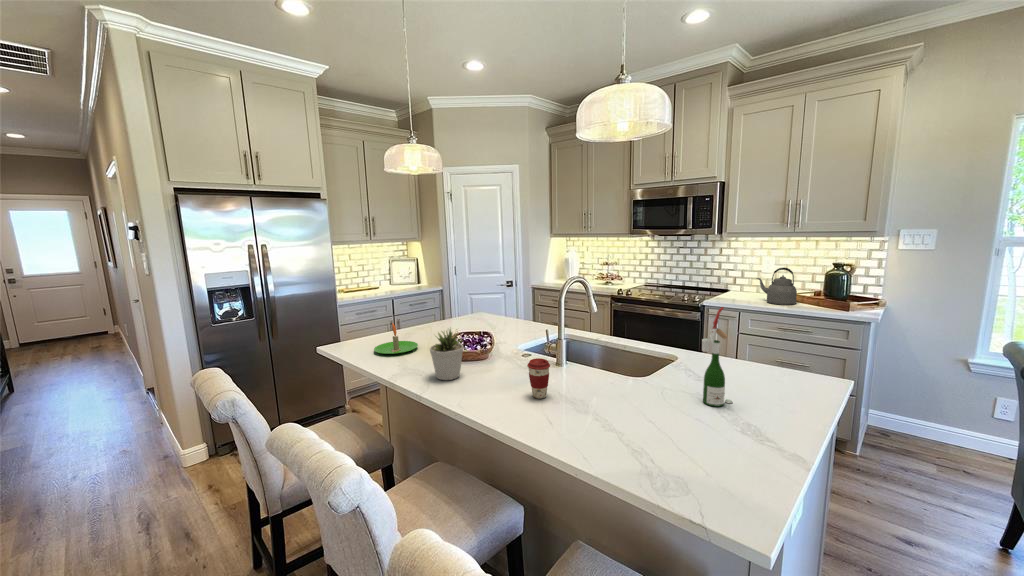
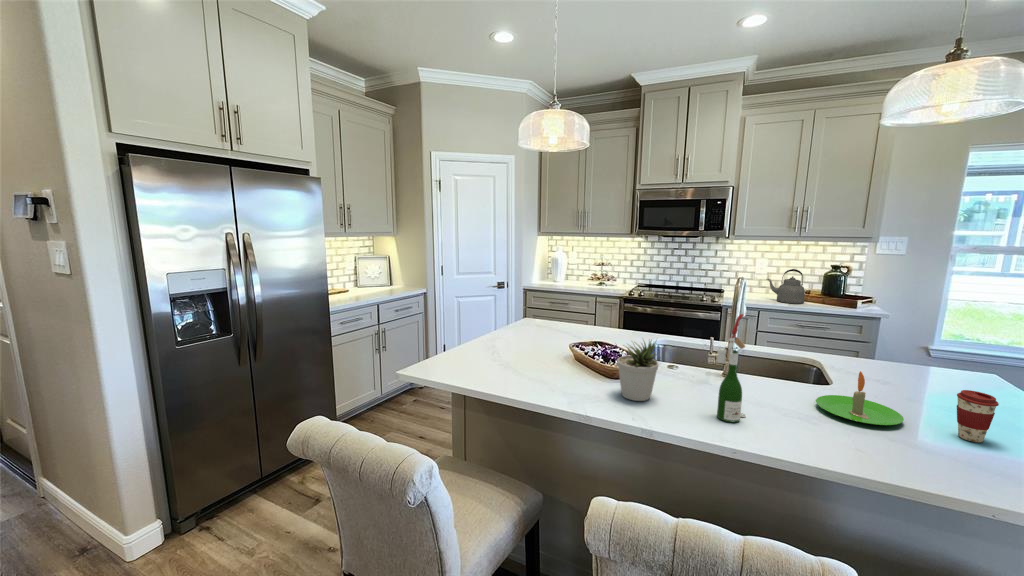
wine bottle: present [702,307,732,407] -> present [717,314,746,422]
candle: present [374,323,418,354] -> present [816,371,904,425]
coffee cup: present [527,358,550,399] -> present [957,390,999,442]

